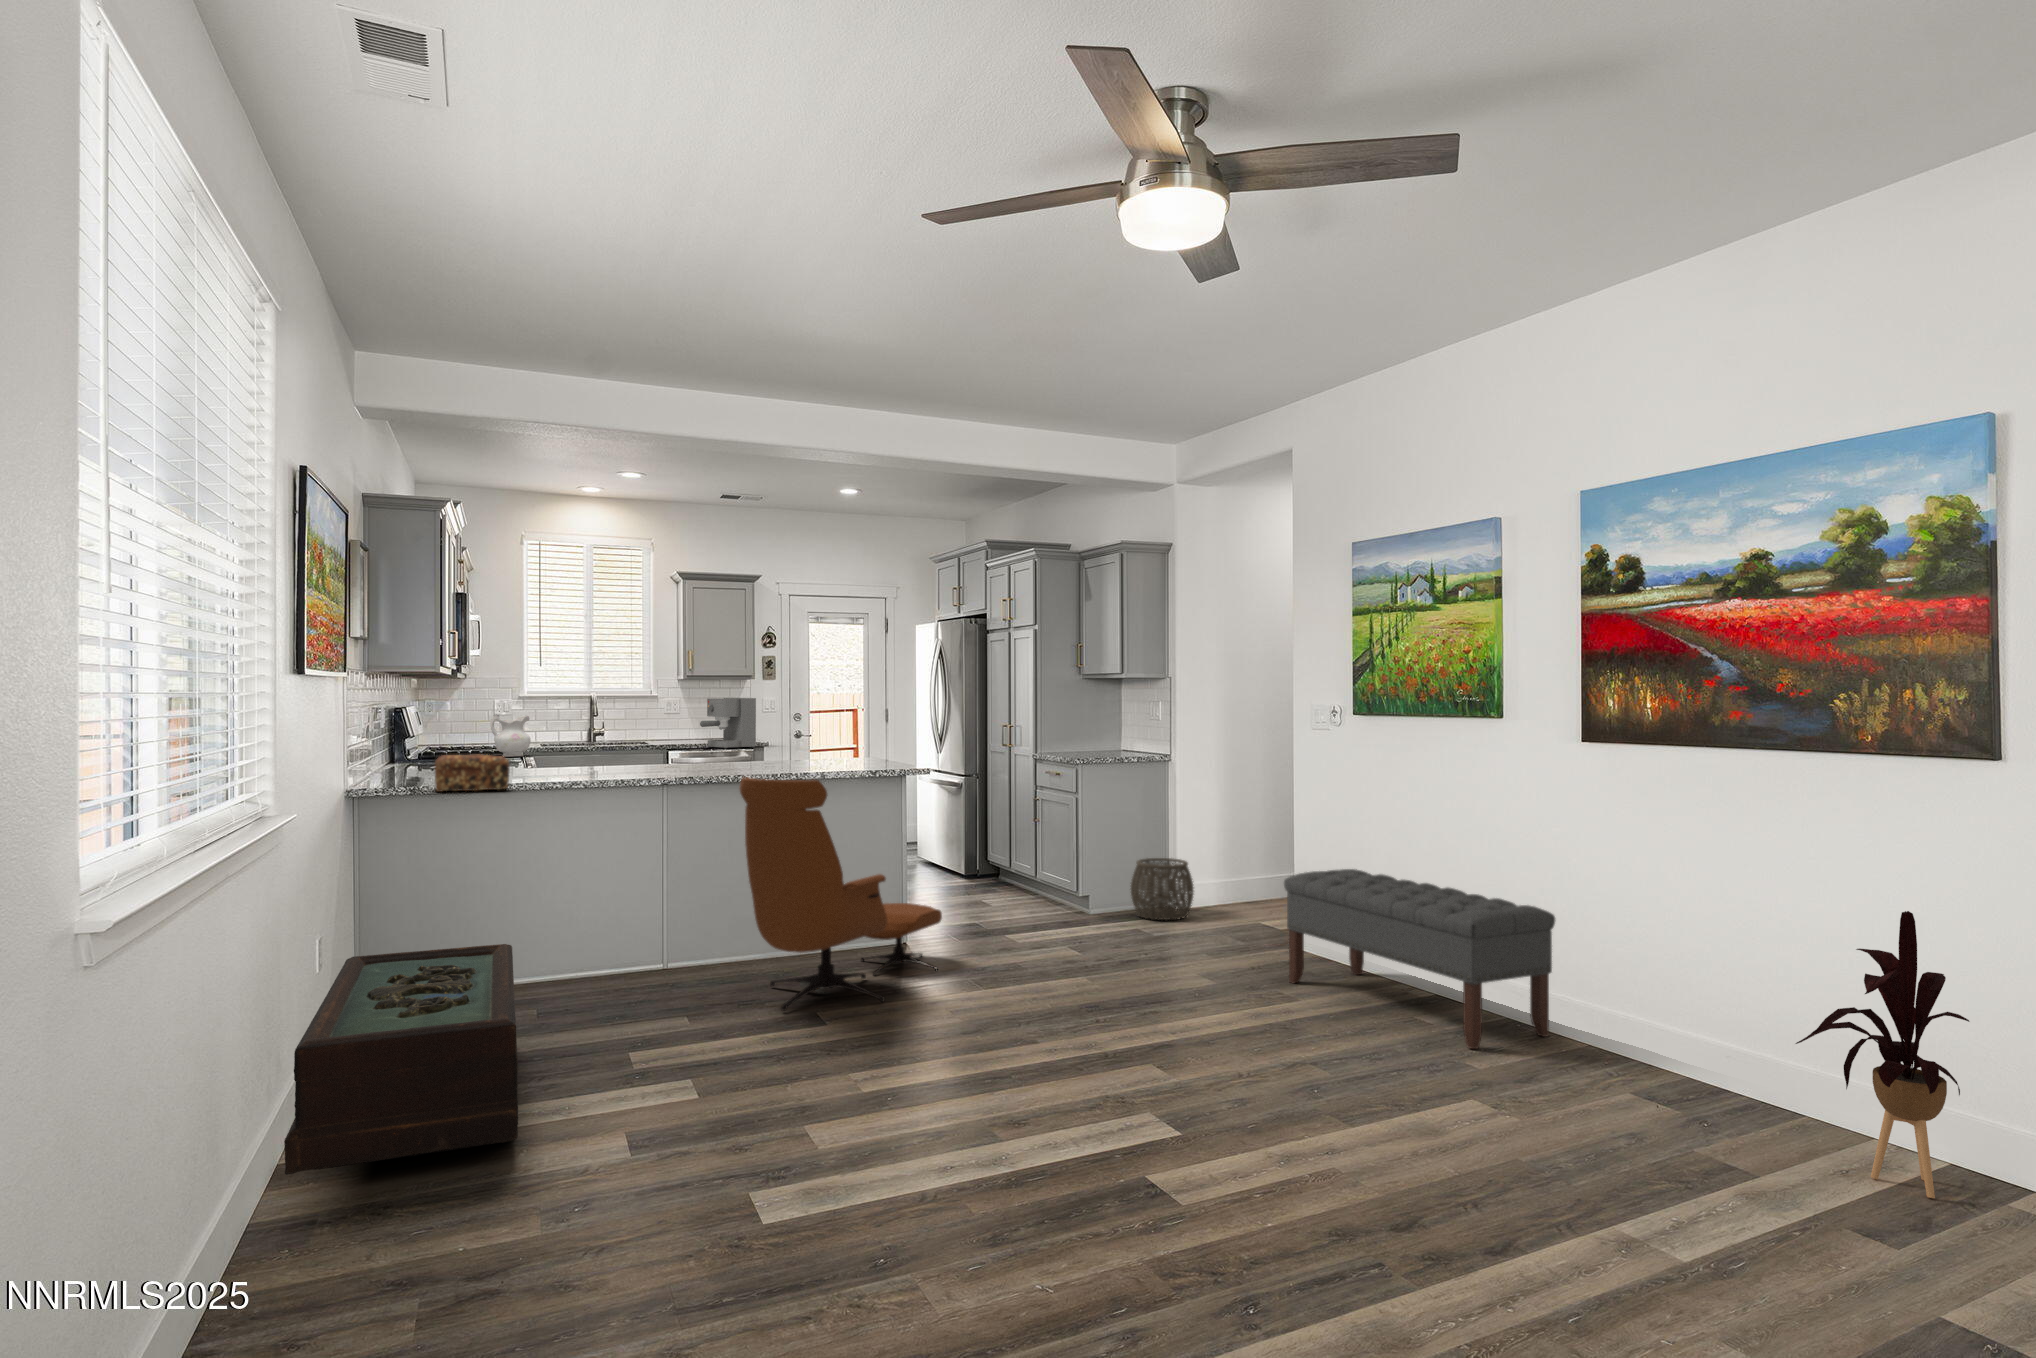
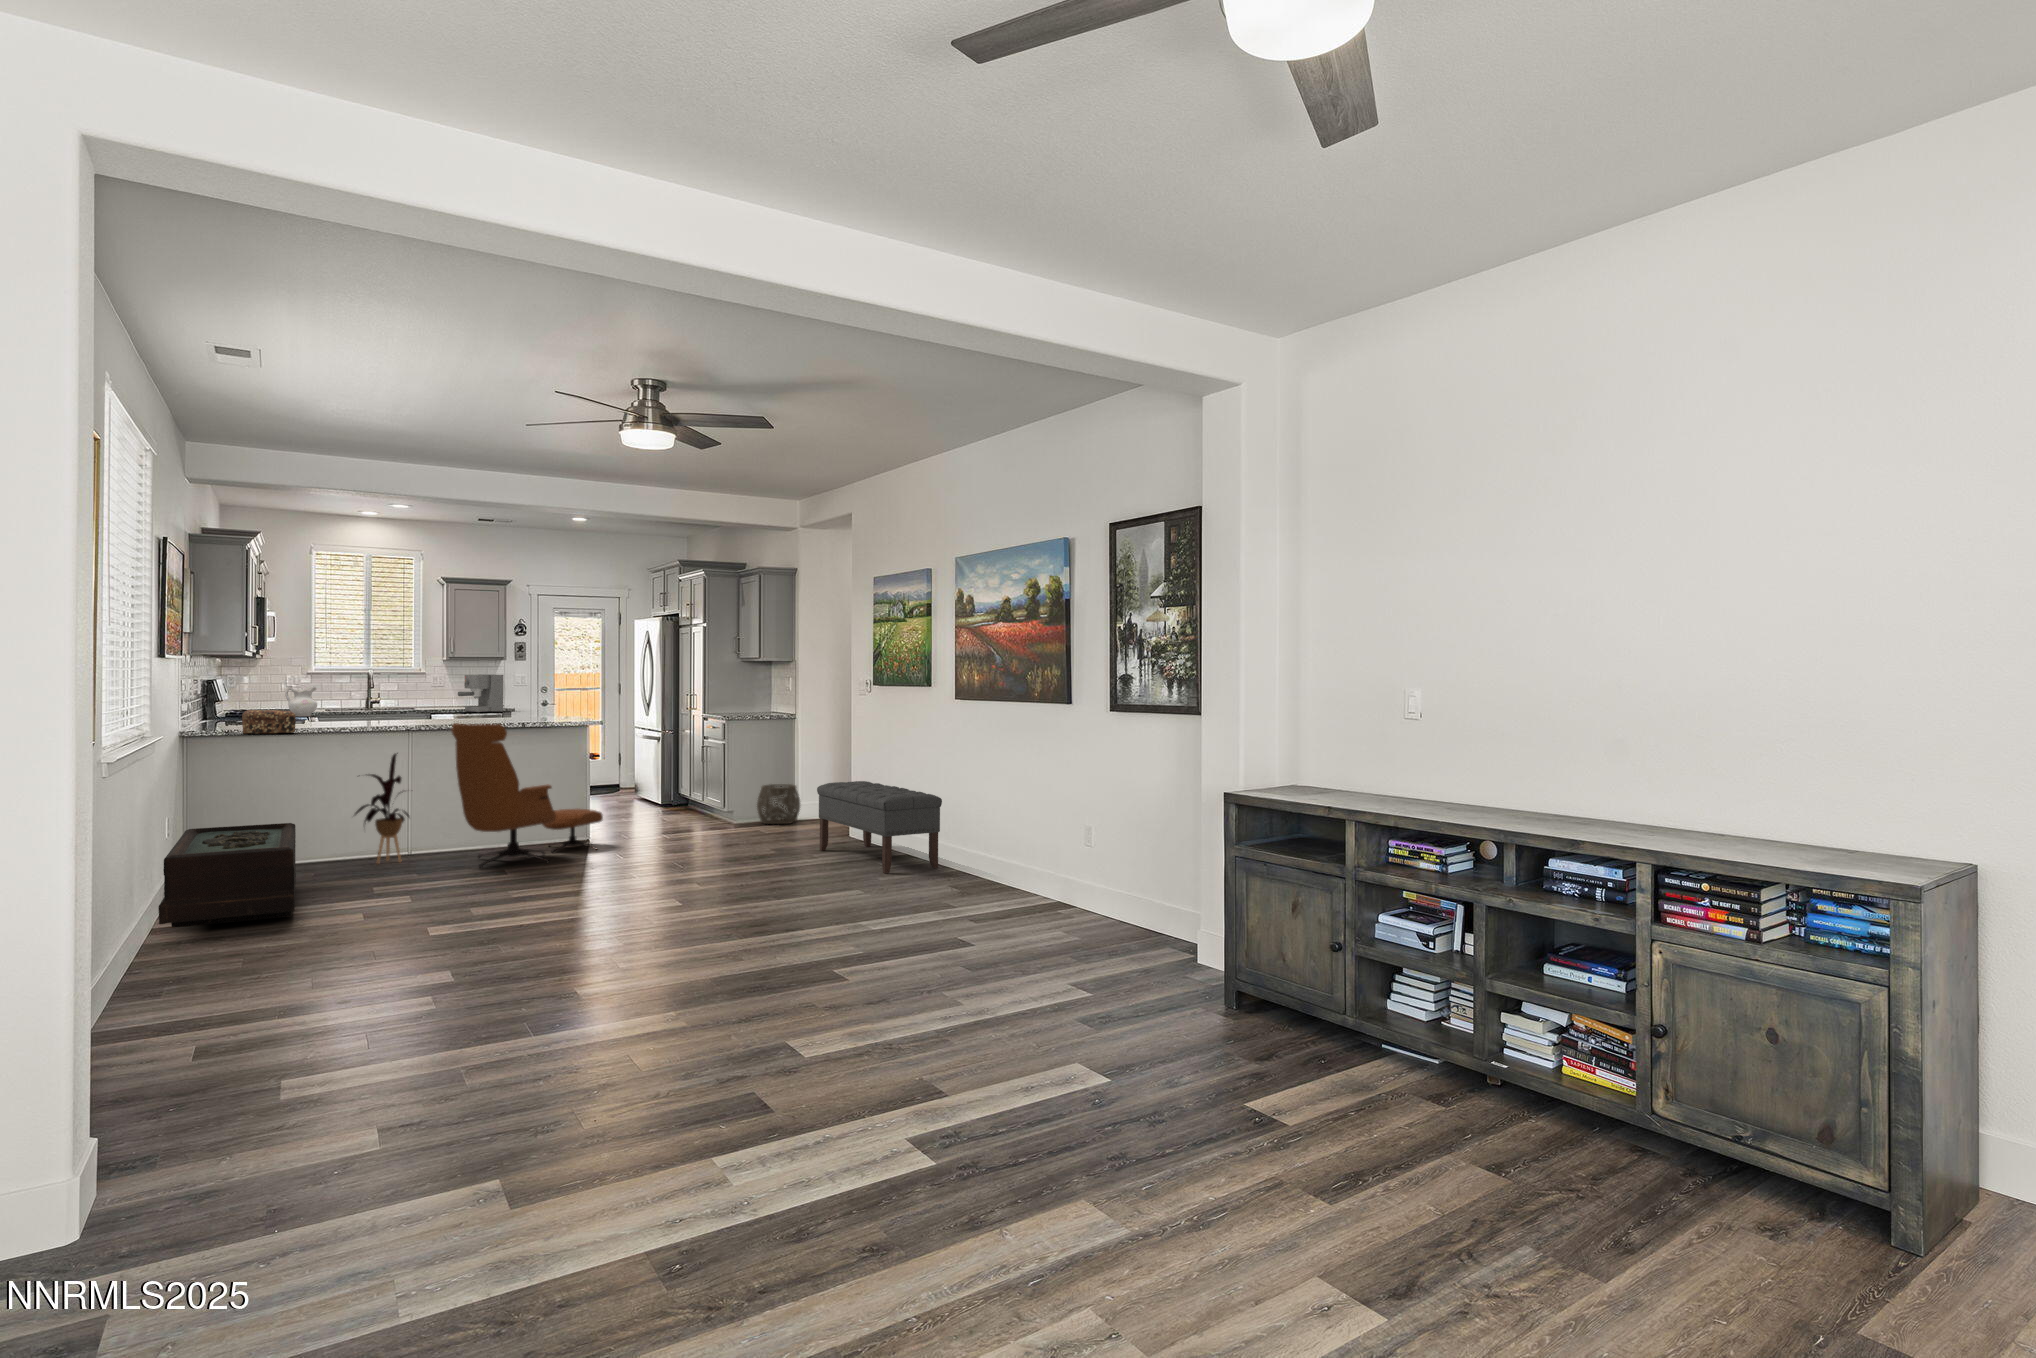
house plant: present [1796,911,1969,1198] -> present [355,753,409,863]

